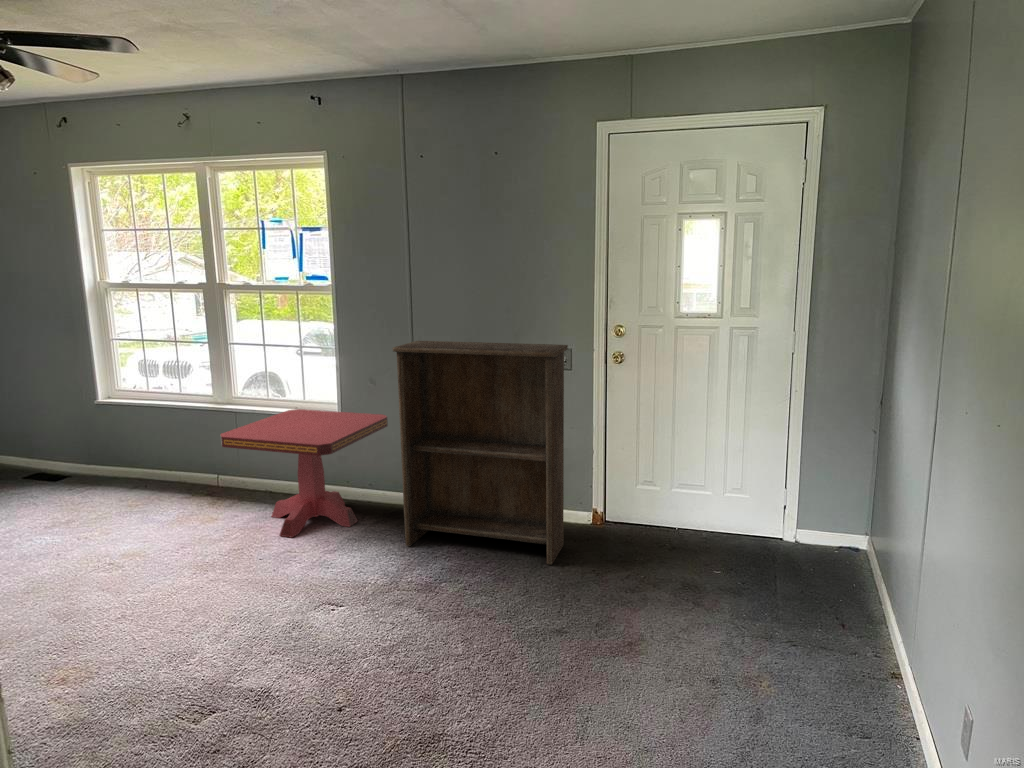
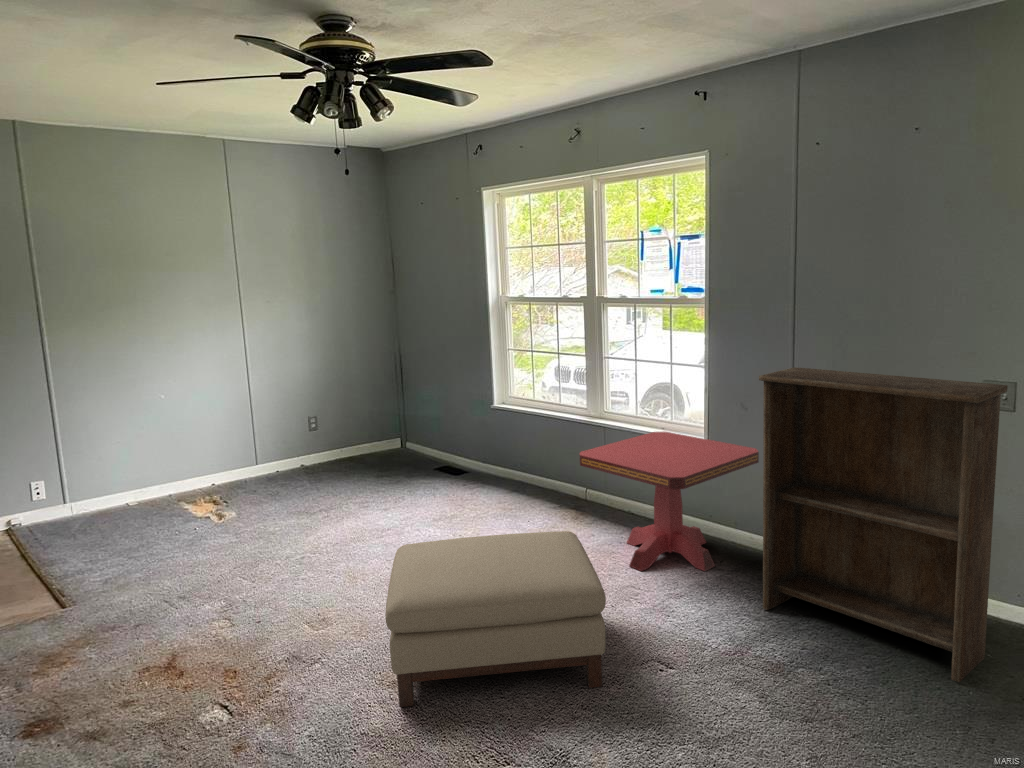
ottoman: none [21,507,283,721] -> present [385,531,606,707]

